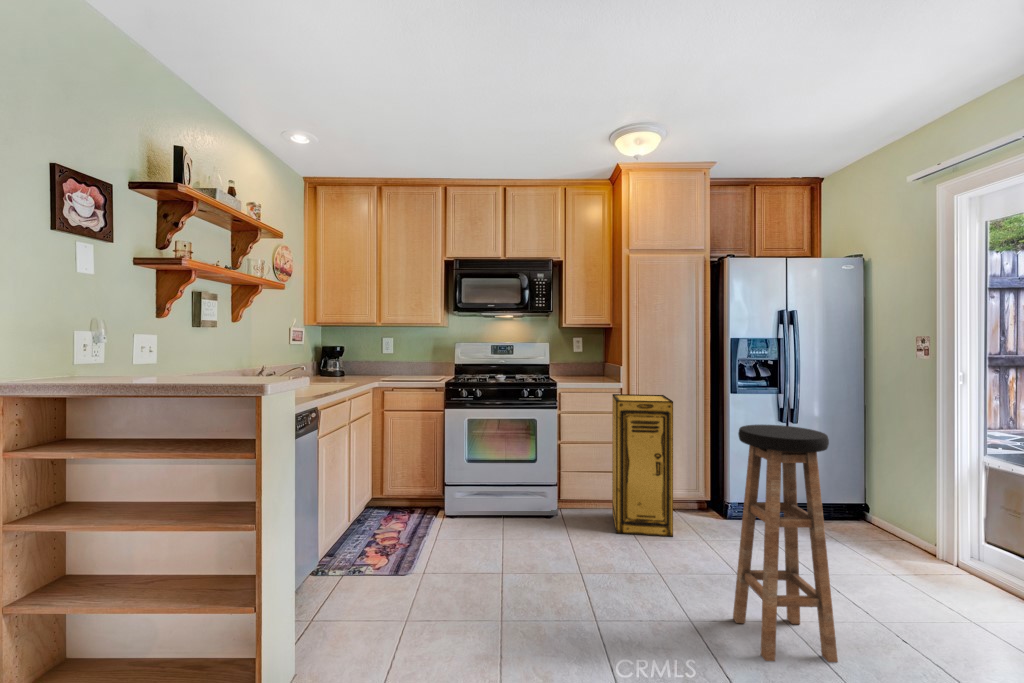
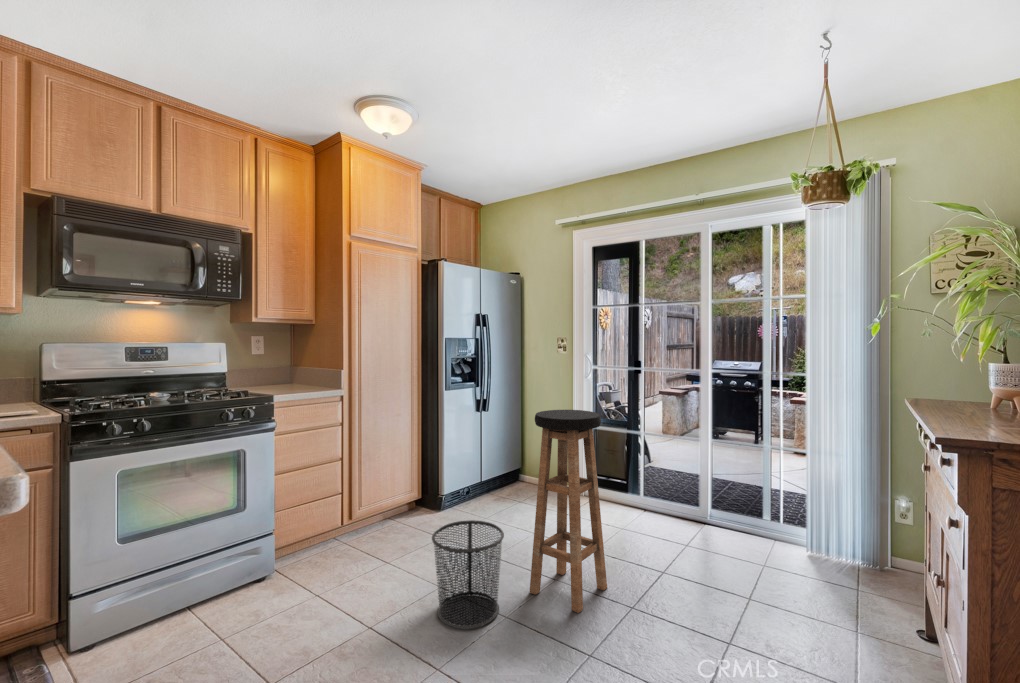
storage cabinet: present [612,394,673,537] -> none [336,398,417,564]
waste bin: none [623,516,696,618] -> present [432,520,504,629]

